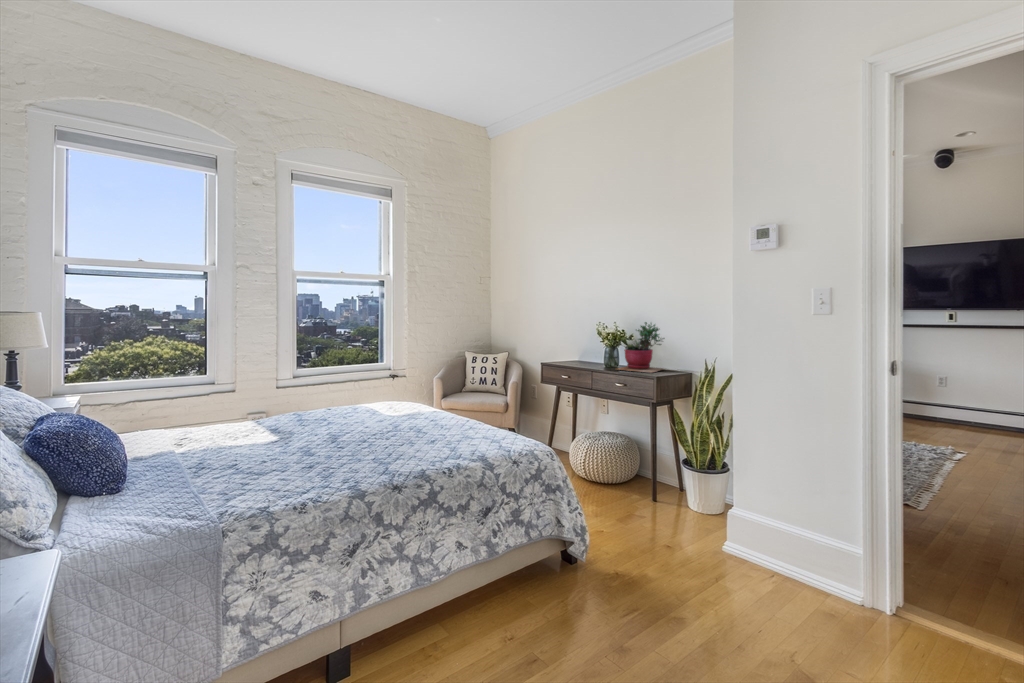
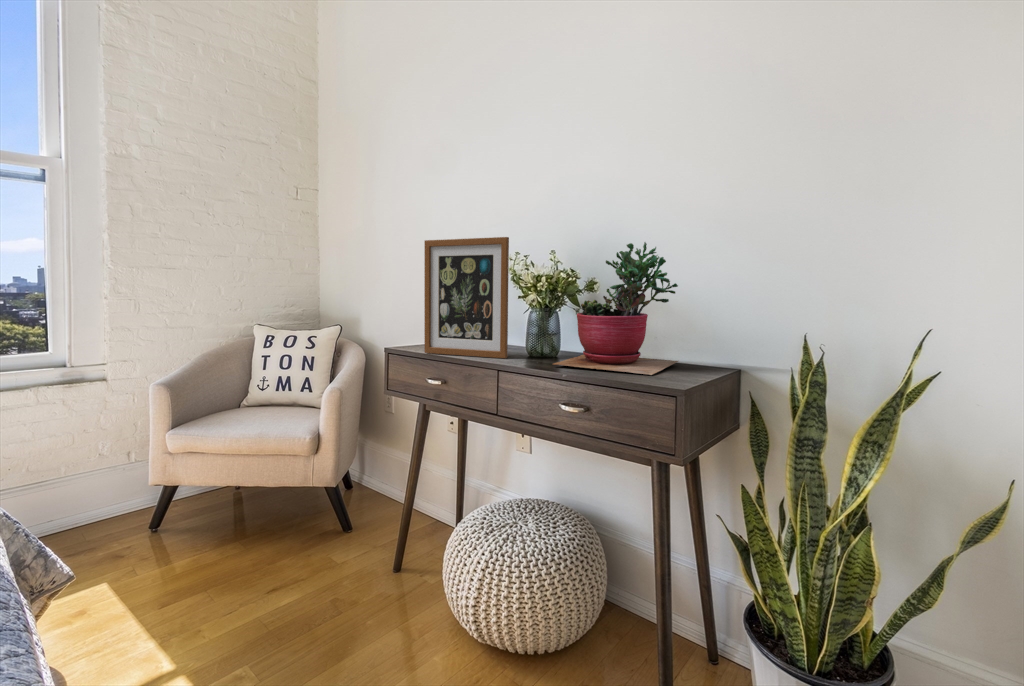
picture frame: none [560,318,597,367] -> present [424,237,509,358]

